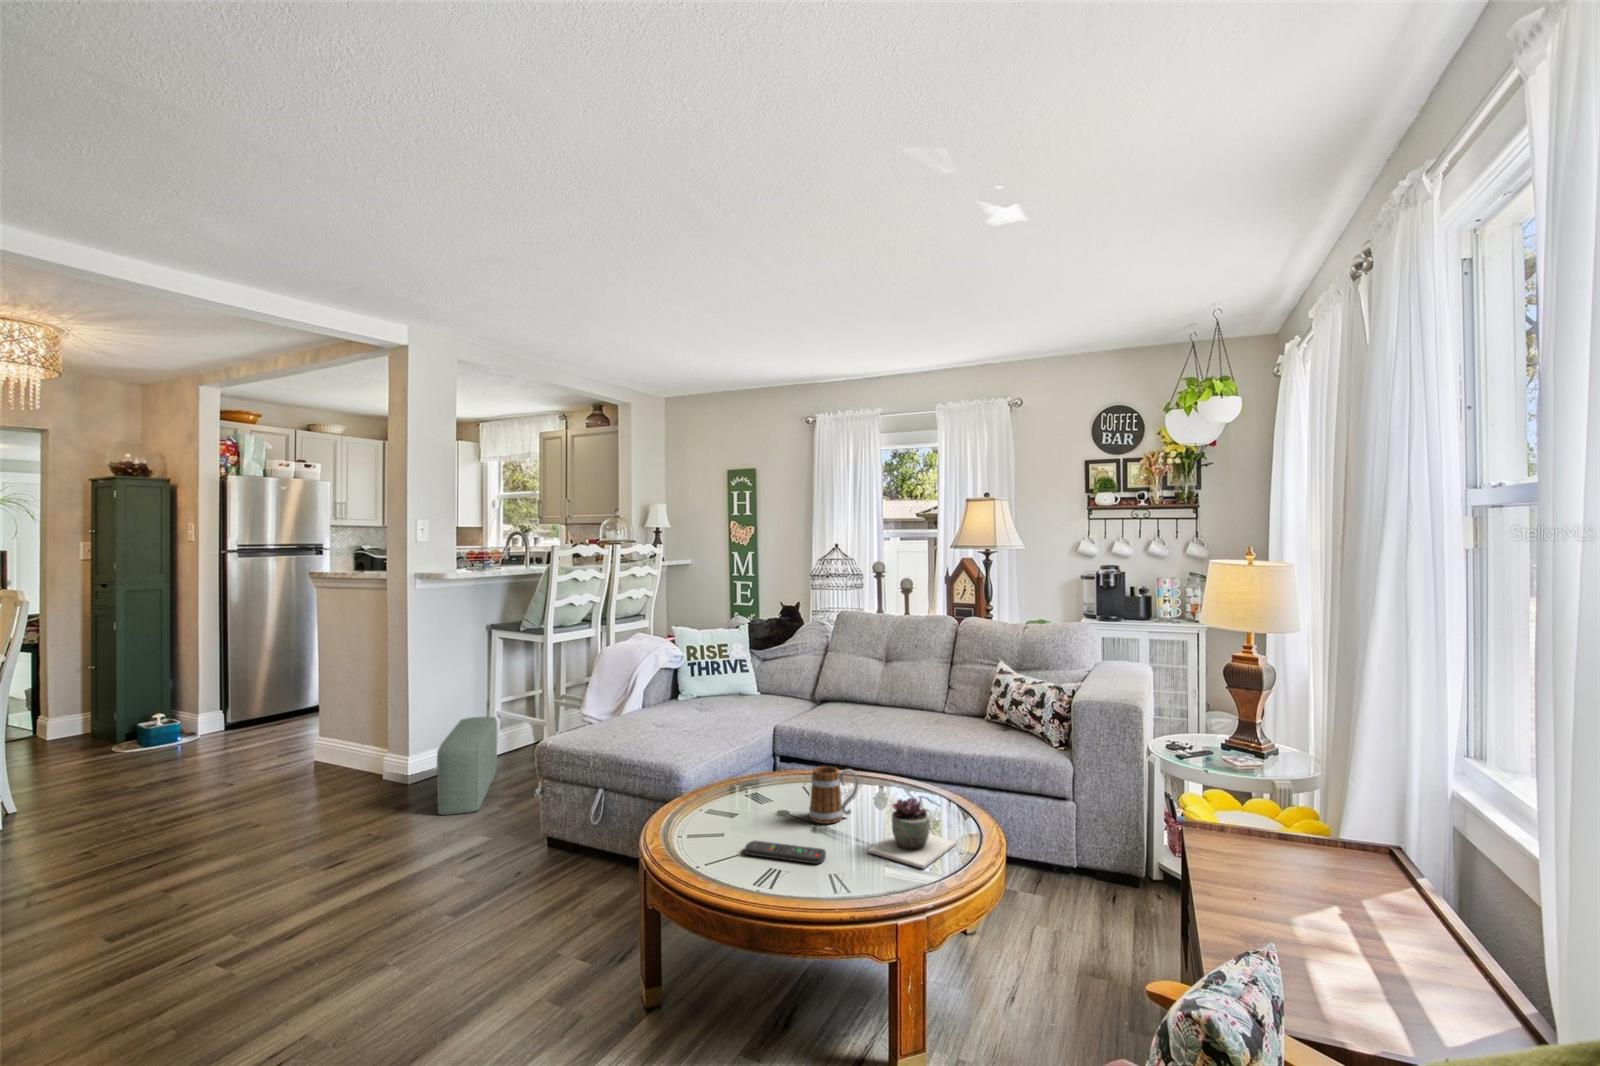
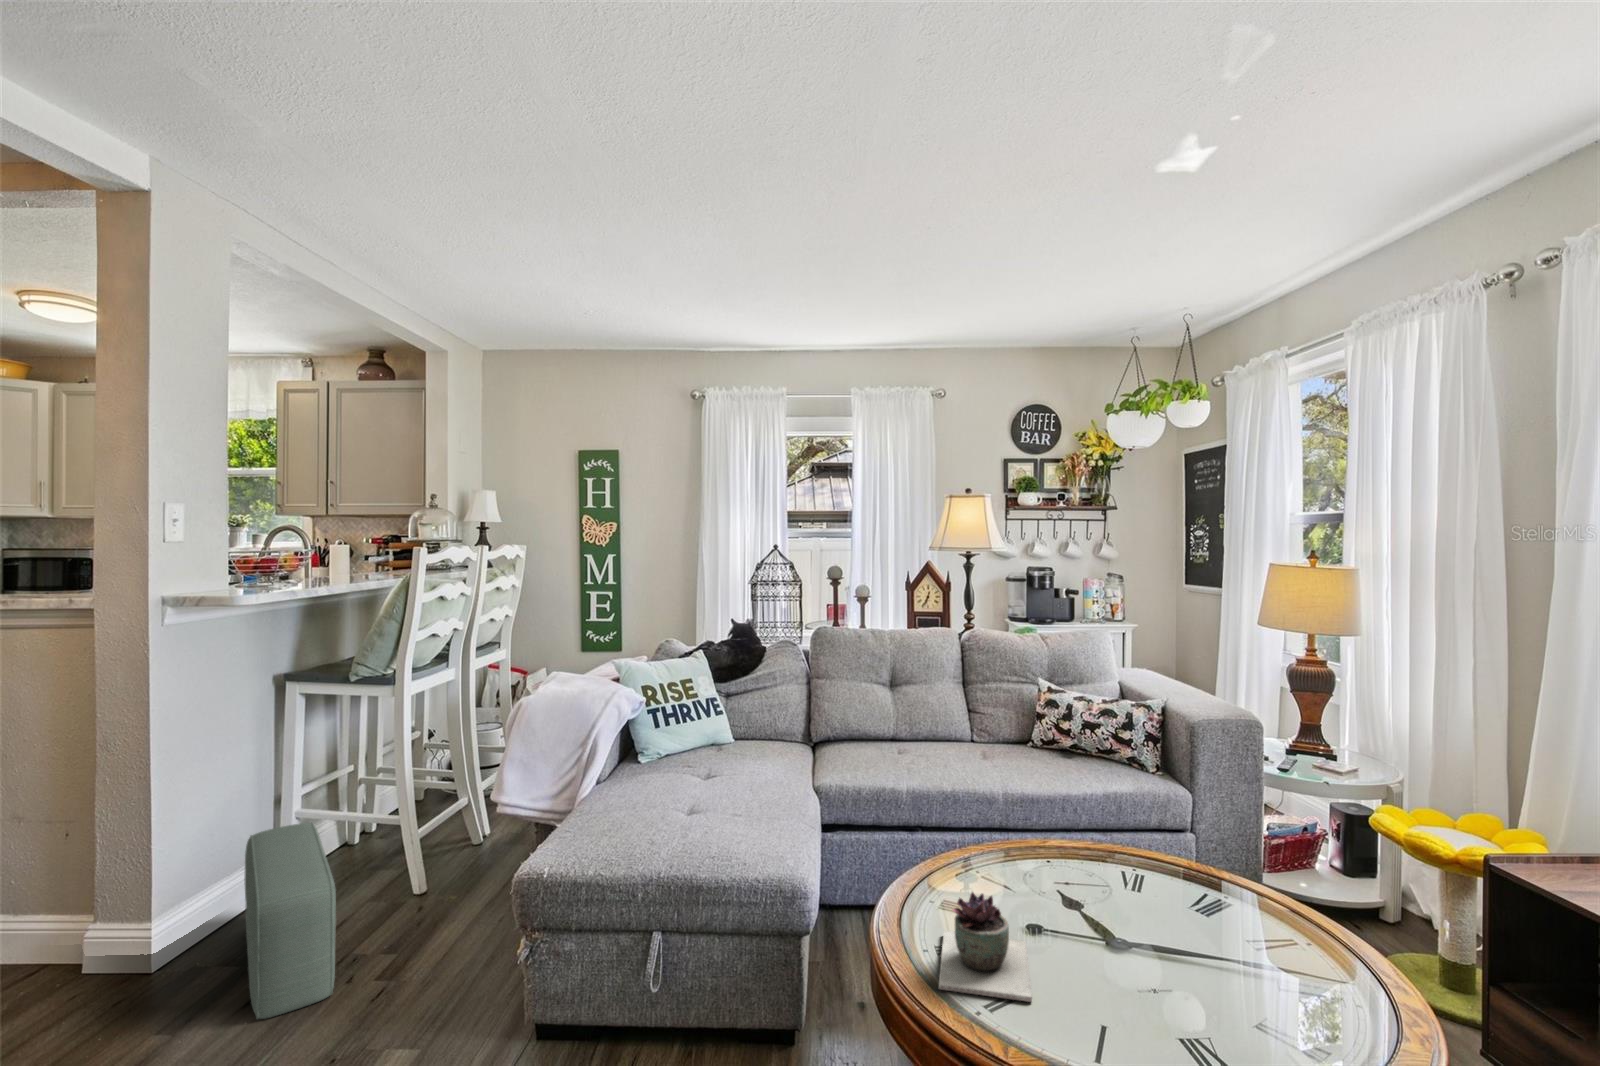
mug: present [809,766,858,824] -> none [1066,856,1126,944]
succulent plant: present [869,798,957,869] -> present [939,893,1032,1002]
remote control: present [745,840,826,864] -> none [1089,997,1220,1037]

